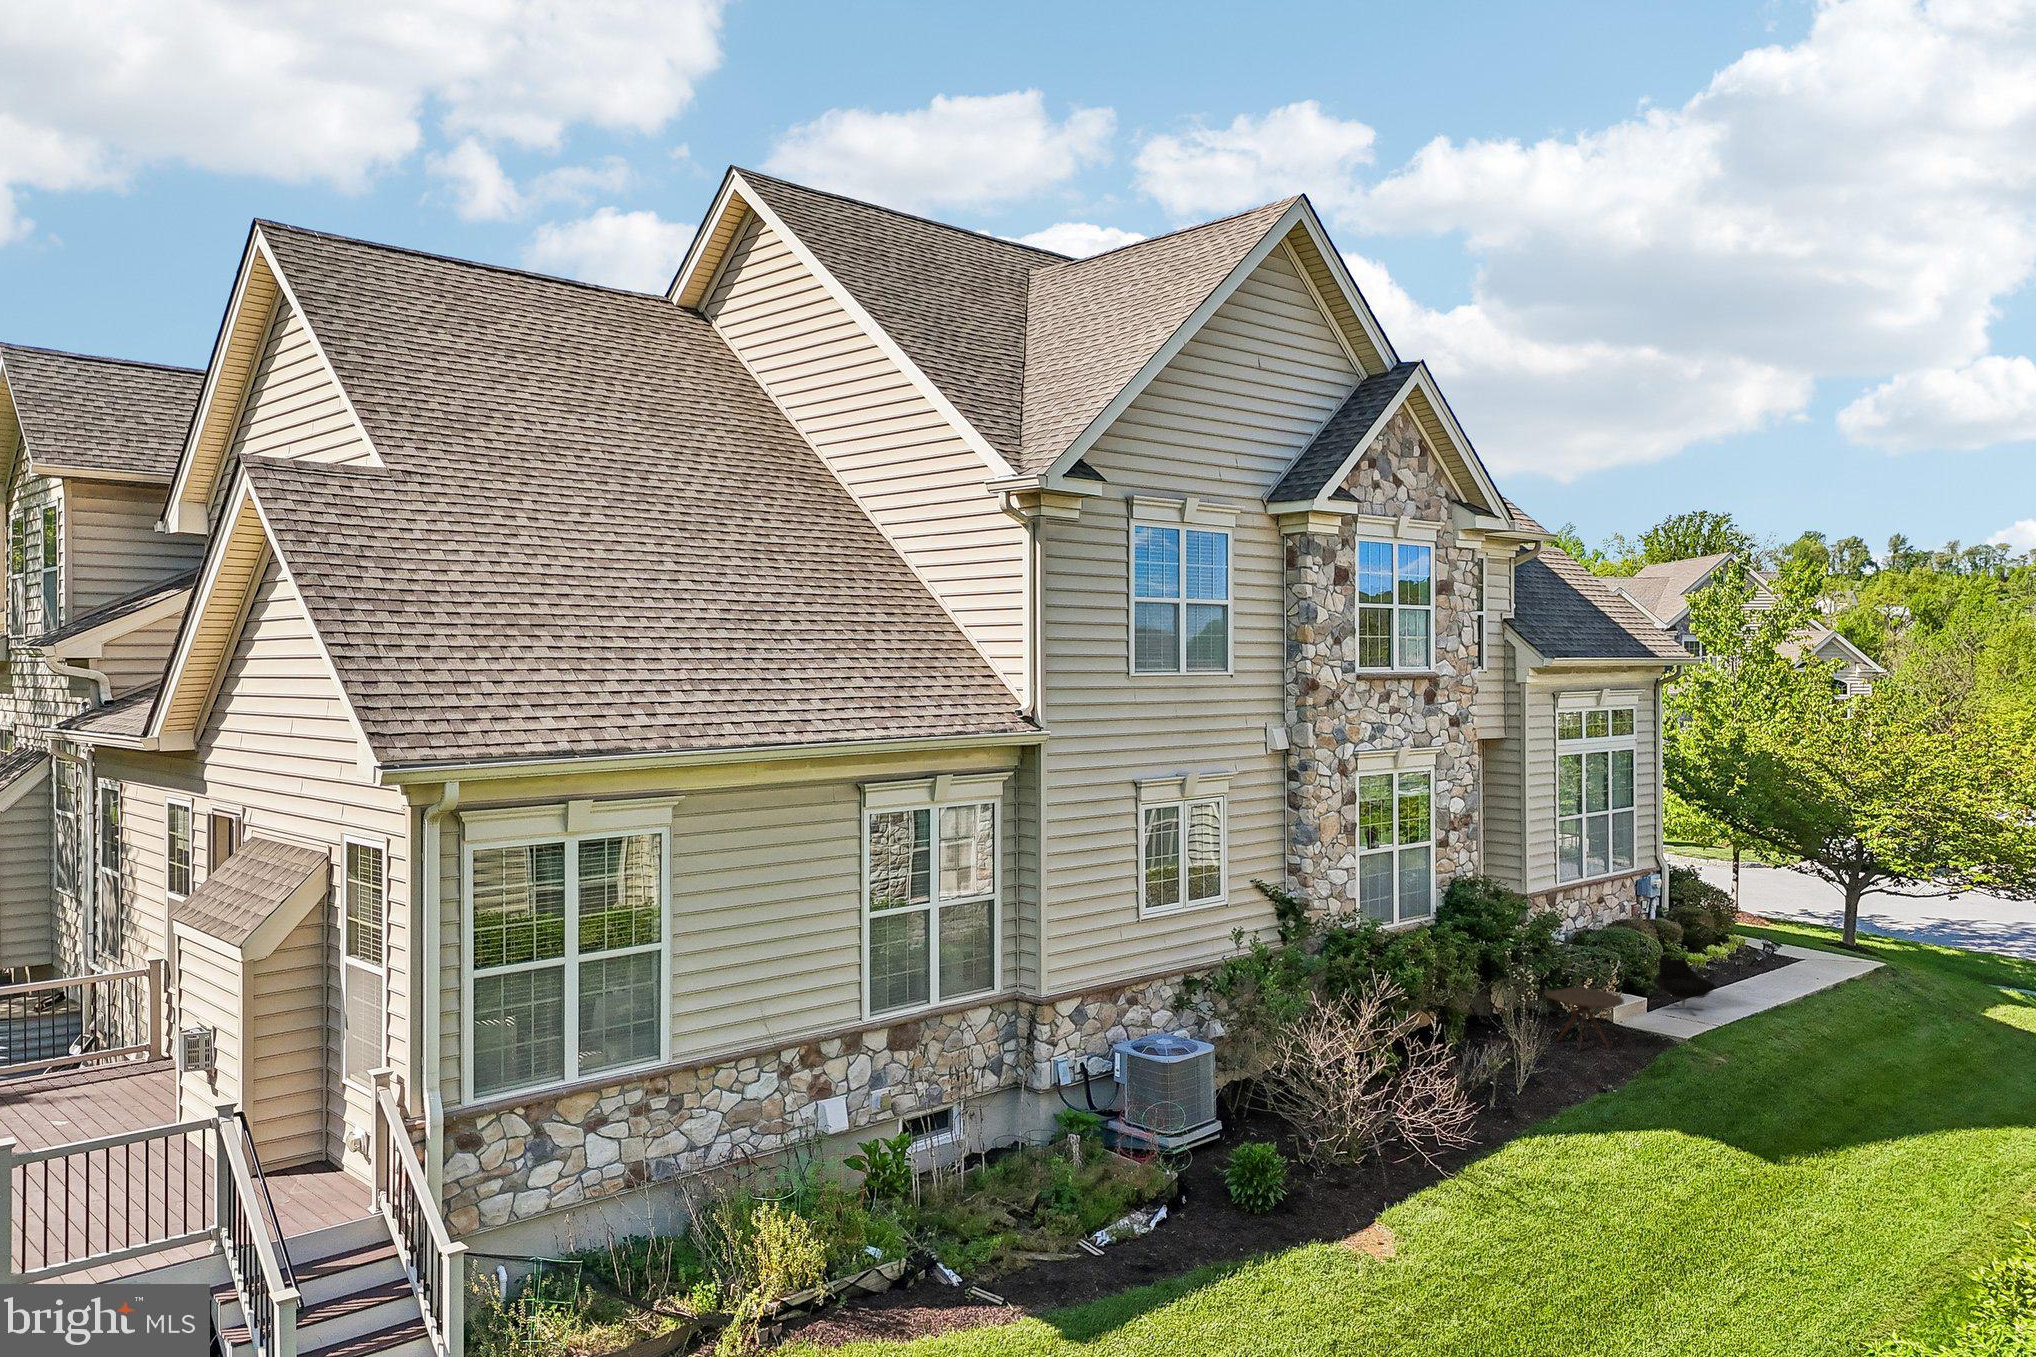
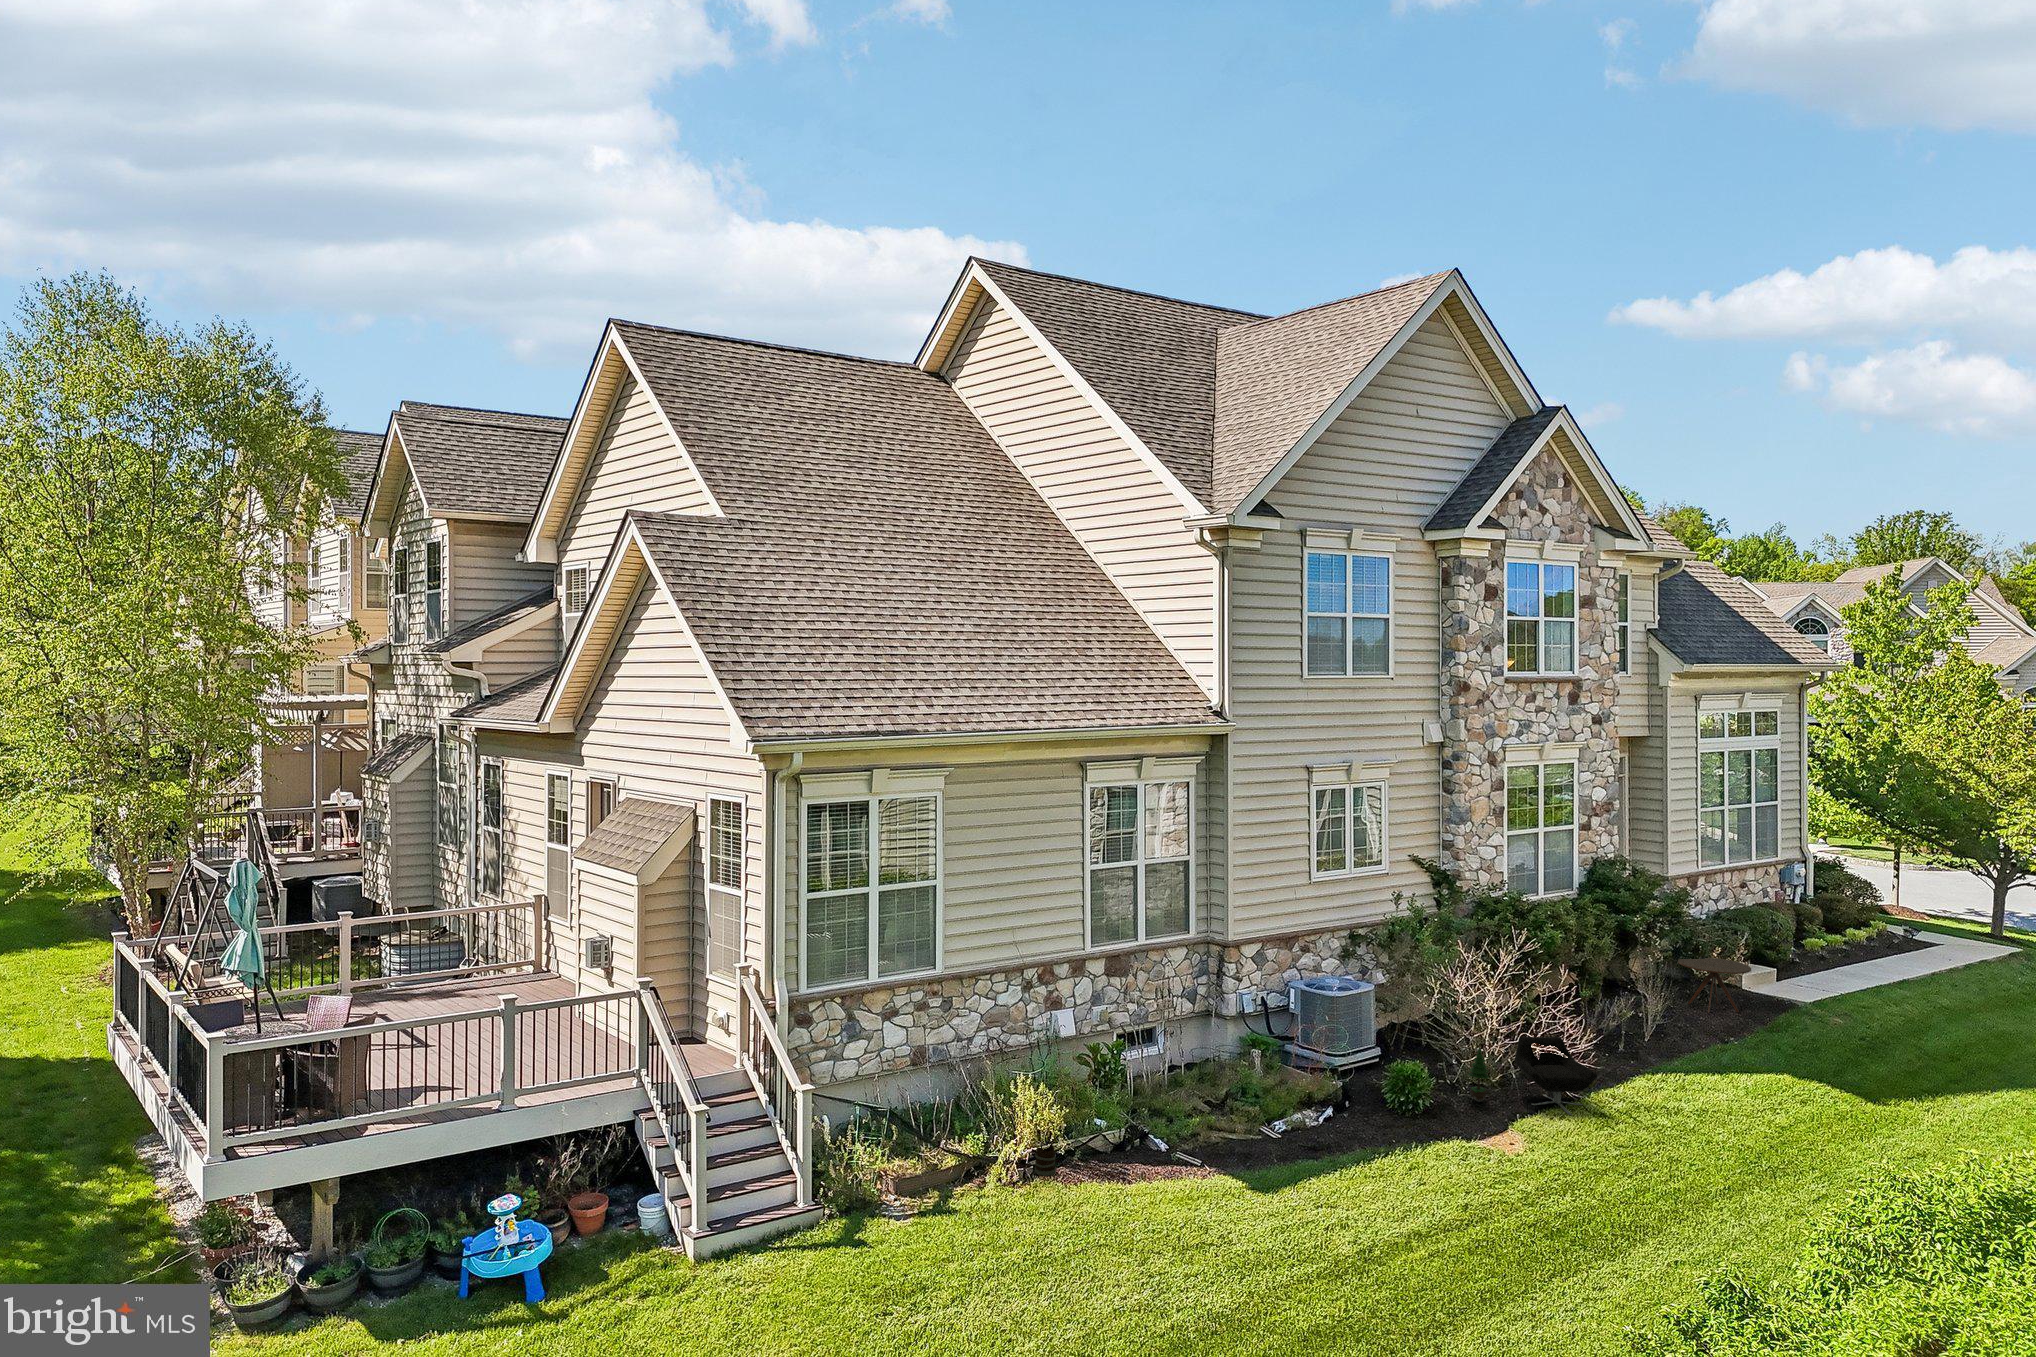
lounge chair: present [1654,958,1715,1013] -> present [1515,1037,1597,1115]
potted tree: none [1324,1120,1349,1186] -> present [1469,1048,1489,1102]
wooden bucket: none [784,1275,812,1332] -> present [1035,1137,1056,1176]

